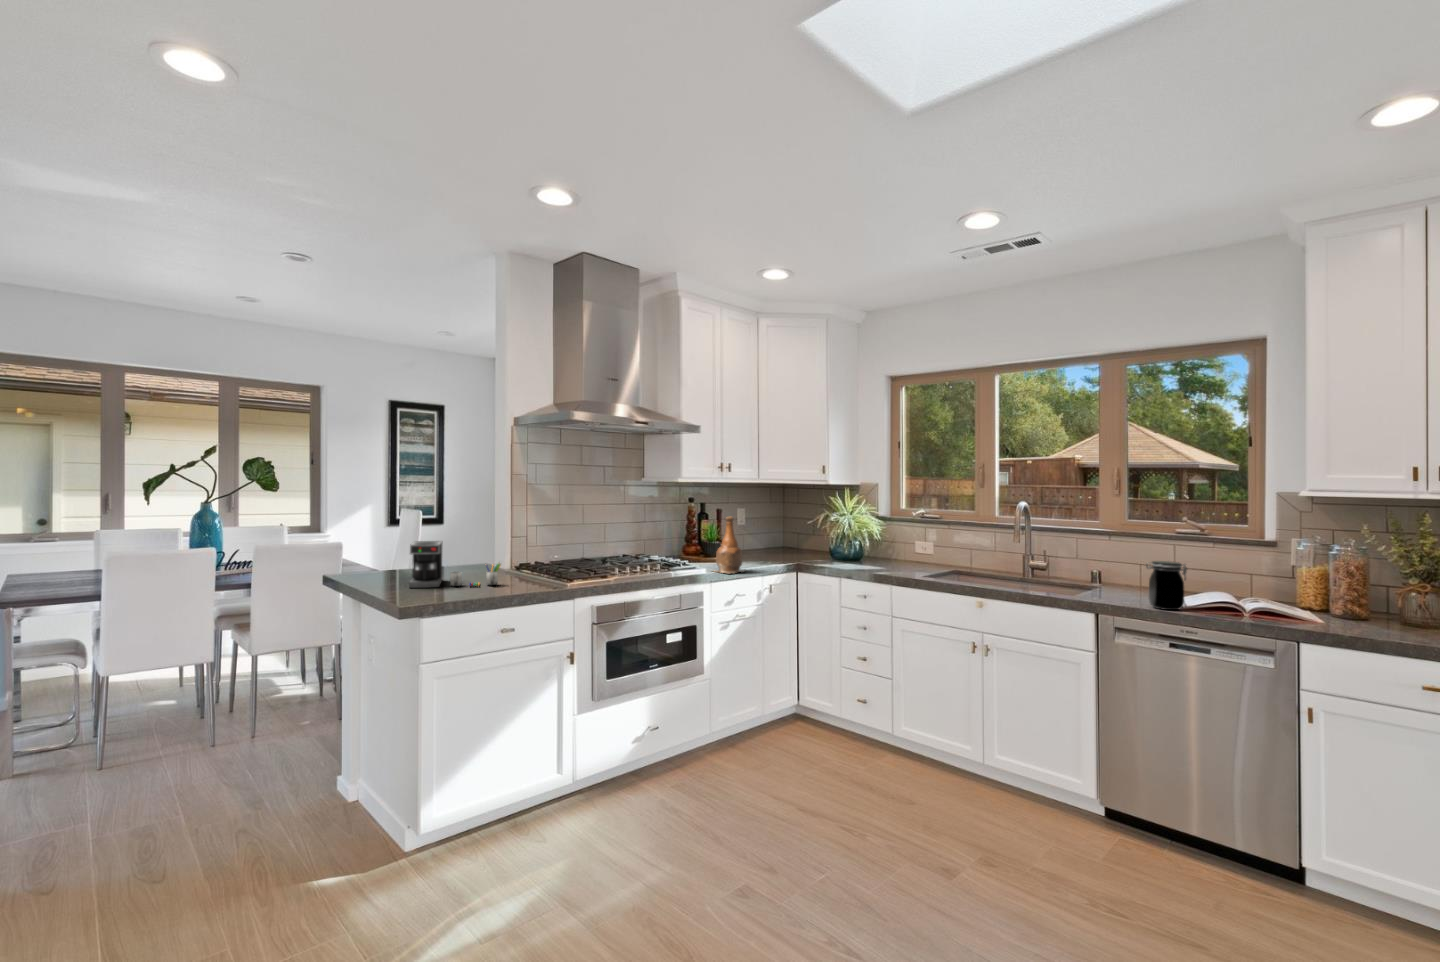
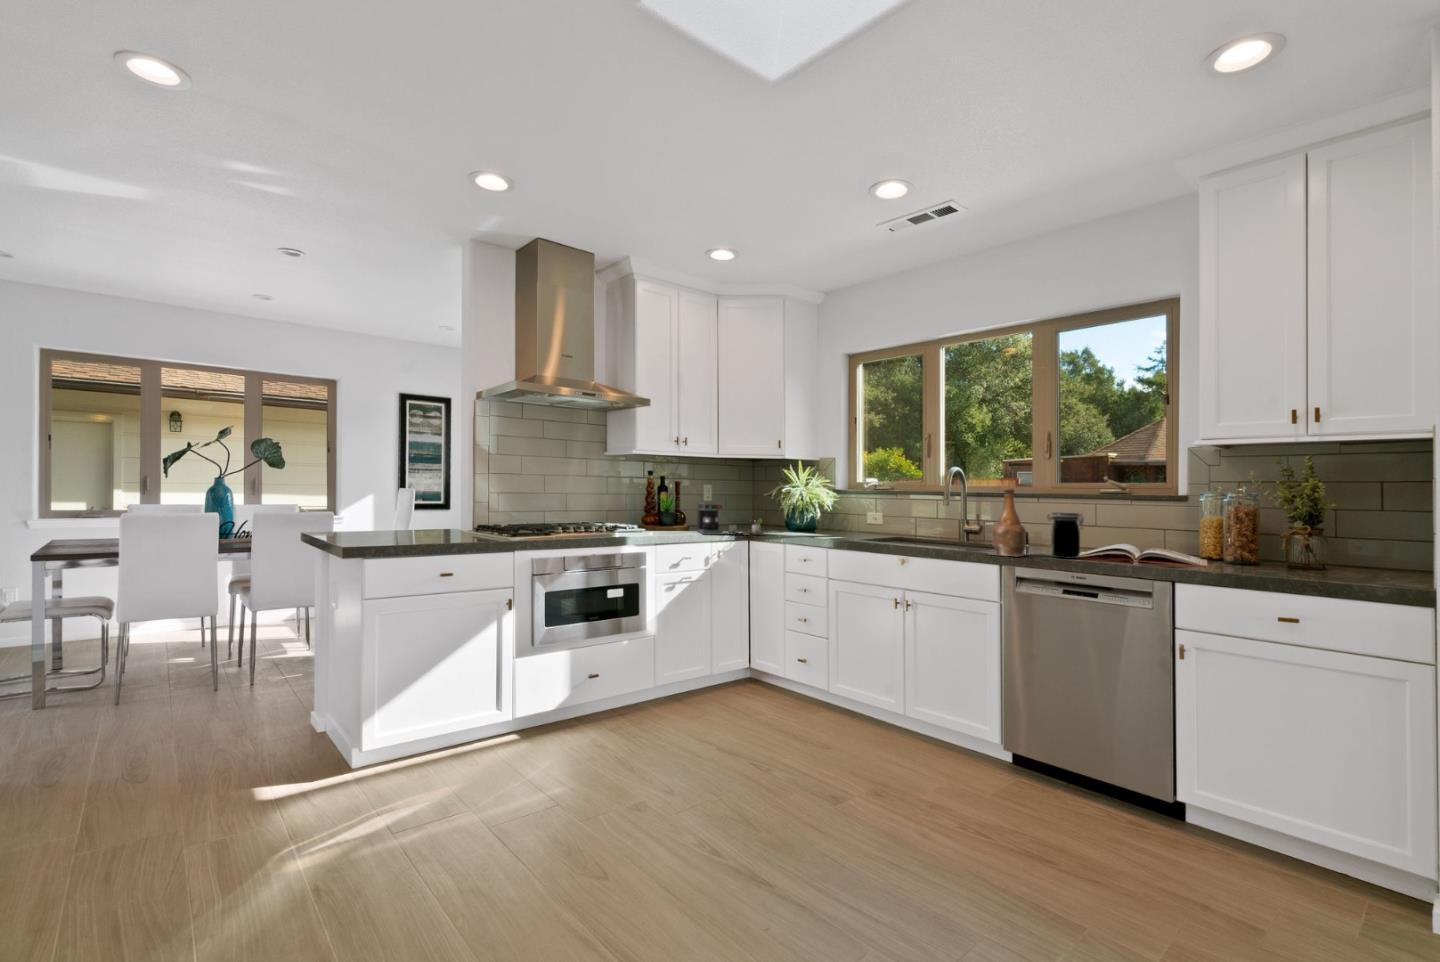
bottle: present [714,516,743,573] -> present [992,488,1026,556]
coffee maker: present [409,541,501,588] -> present [697,503,762,535]

